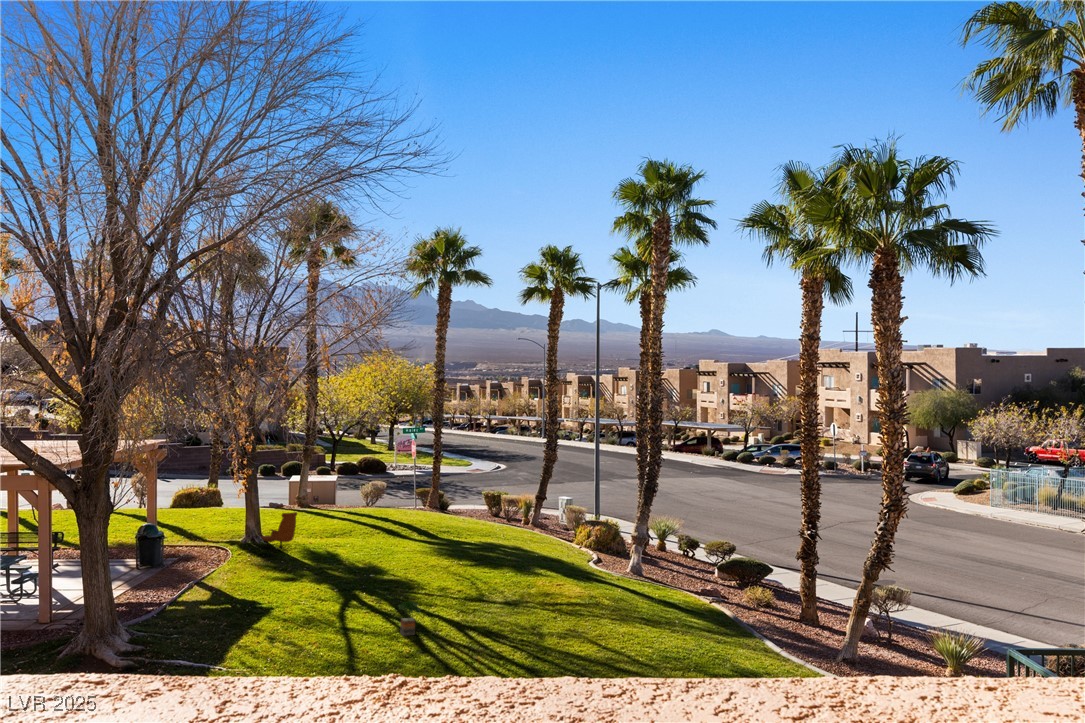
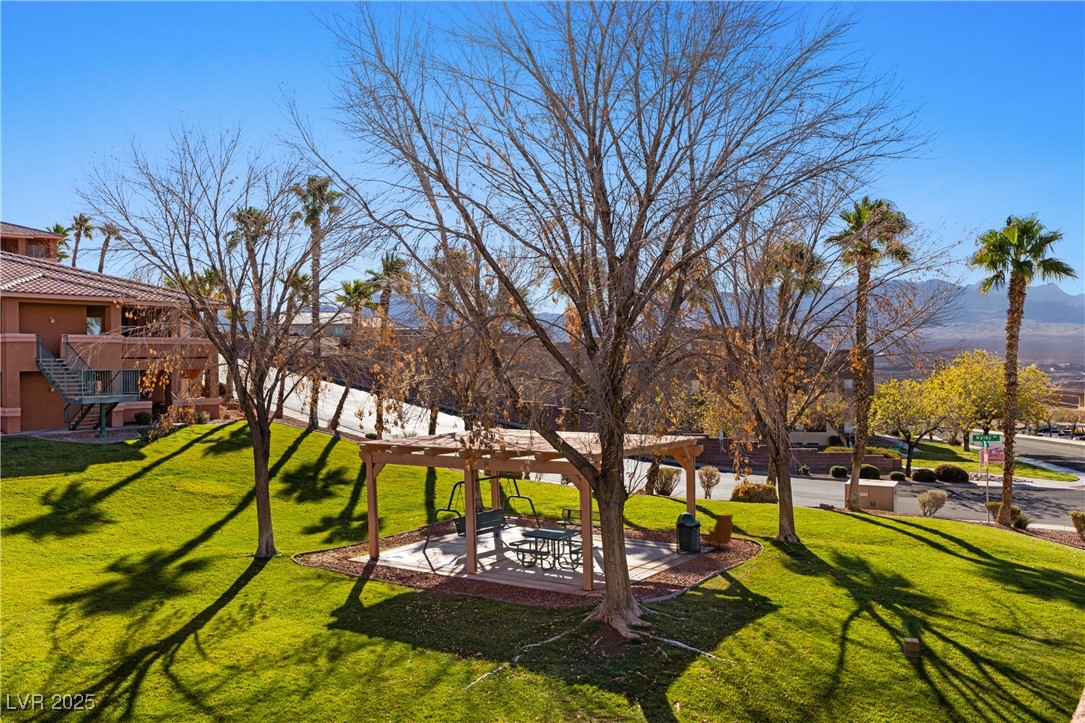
lounge chair: present [261,512,297,550] -> present [702,515,733,551]

